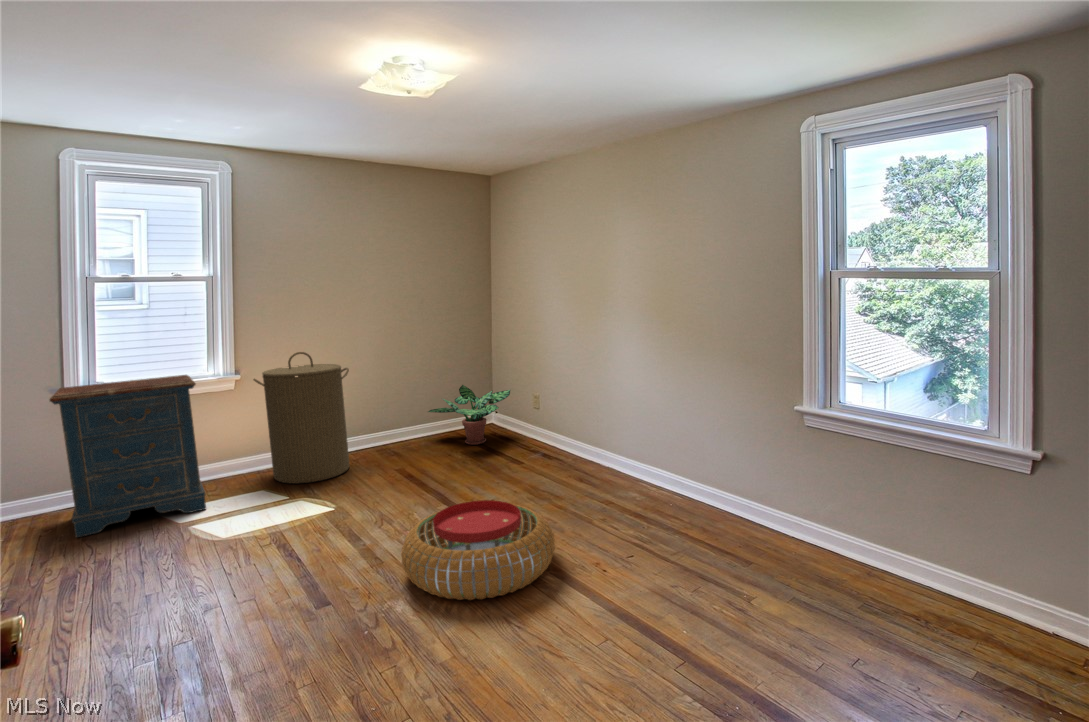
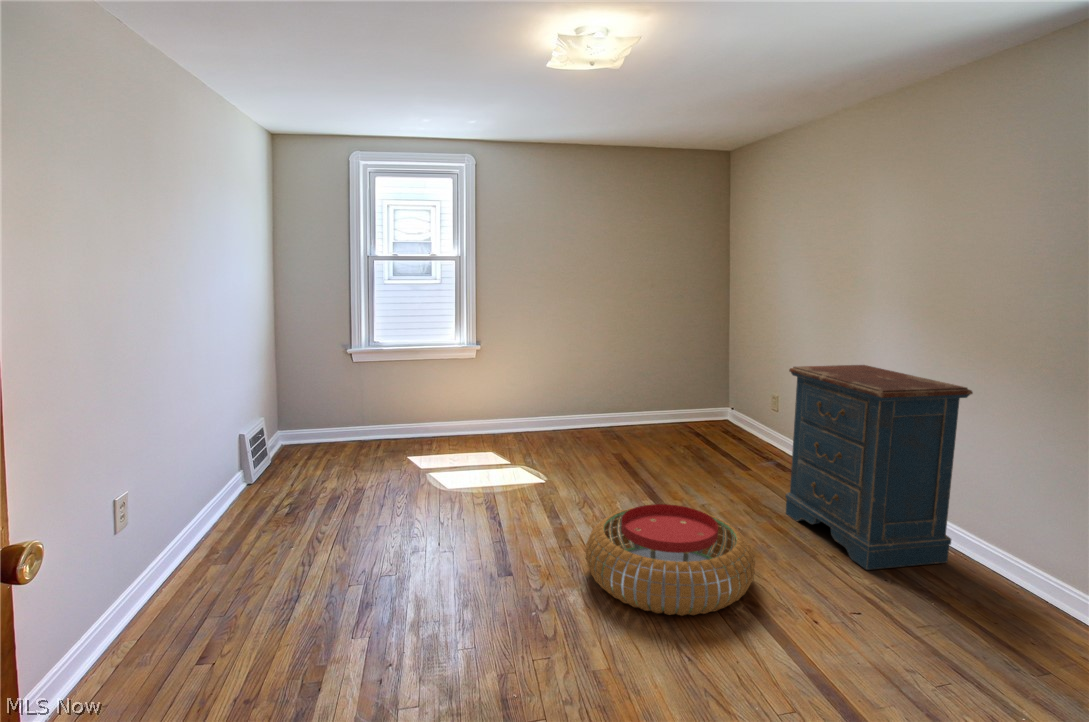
laundry hamper: present [253,352,350,484] -> none [496,325,583,451]
dresser: present [50,375,206,537] -> present [785,365,973,570]
potted plant: present [428,385,510,445] -> none [659,375,754,441]

